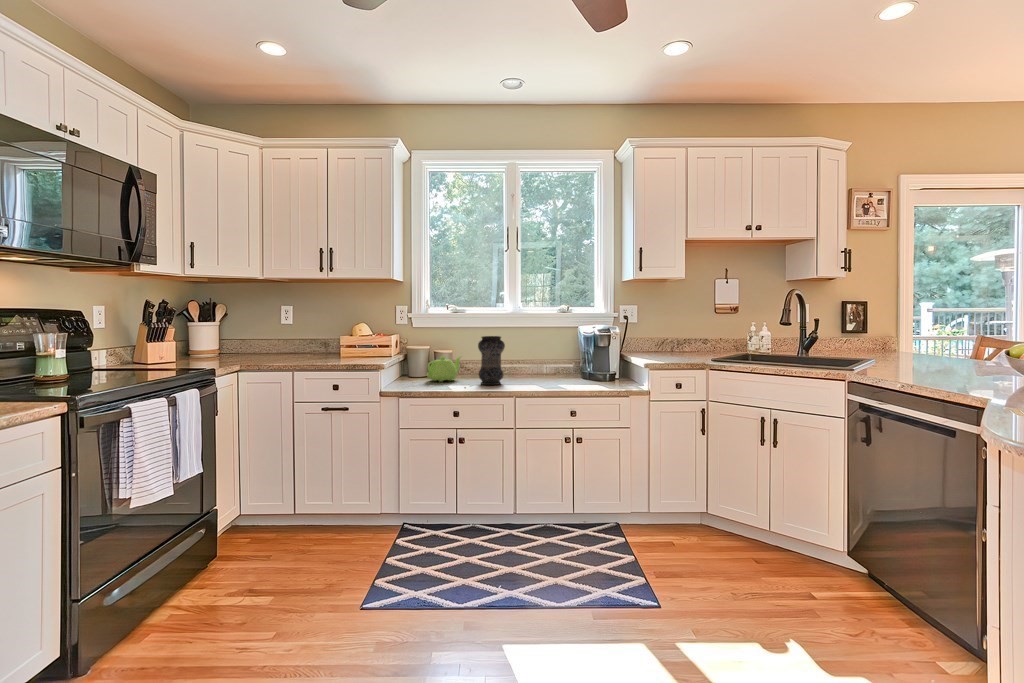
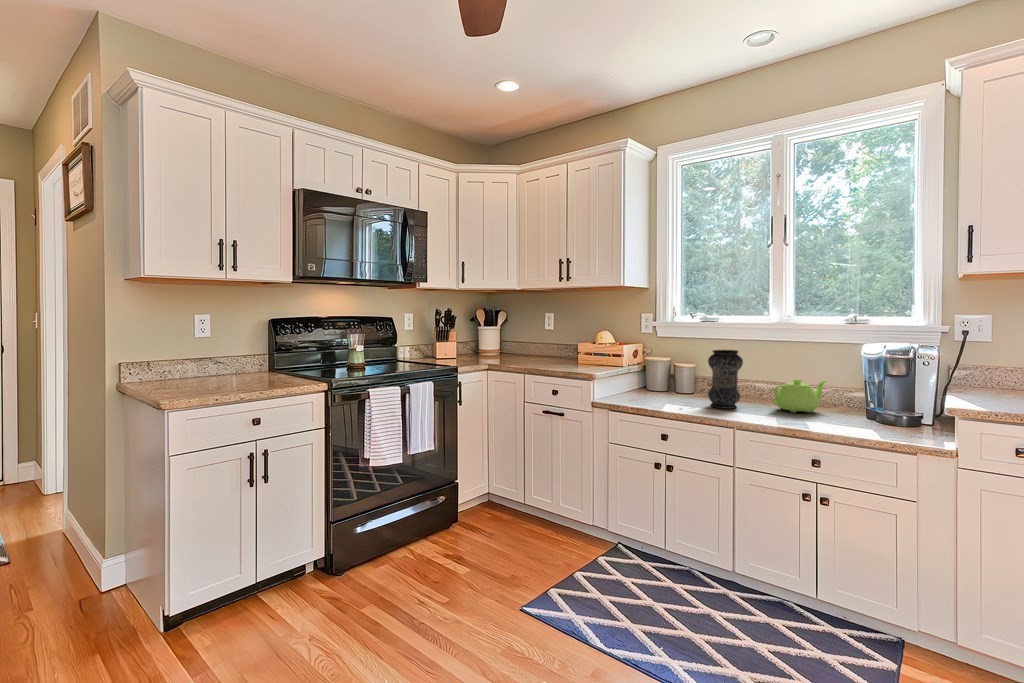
teapot: present [426,357,461,382] -> present [772,379,826,412]

